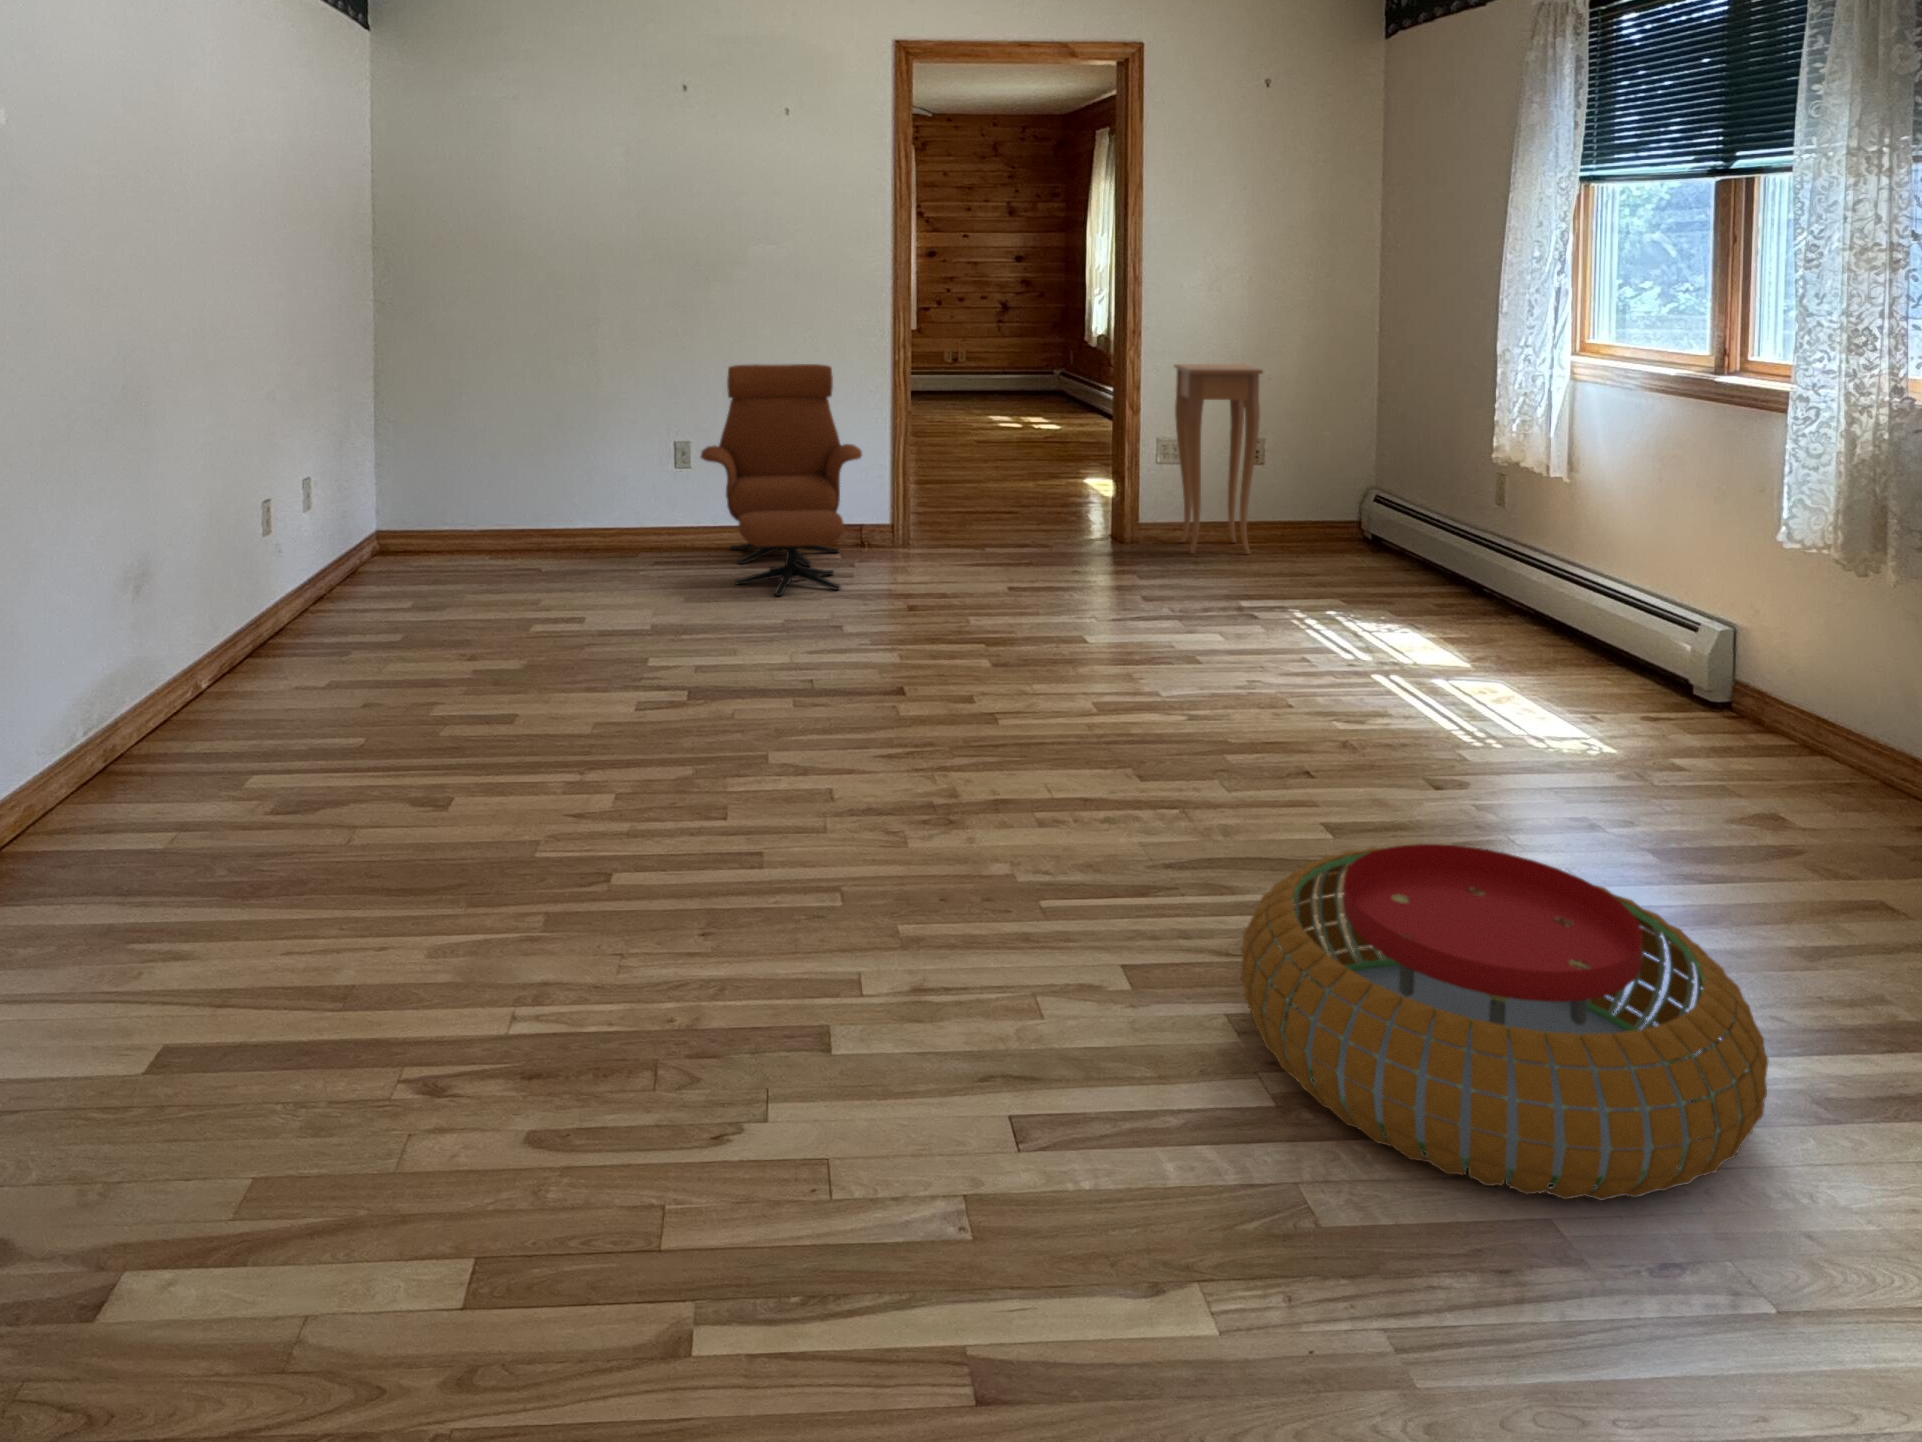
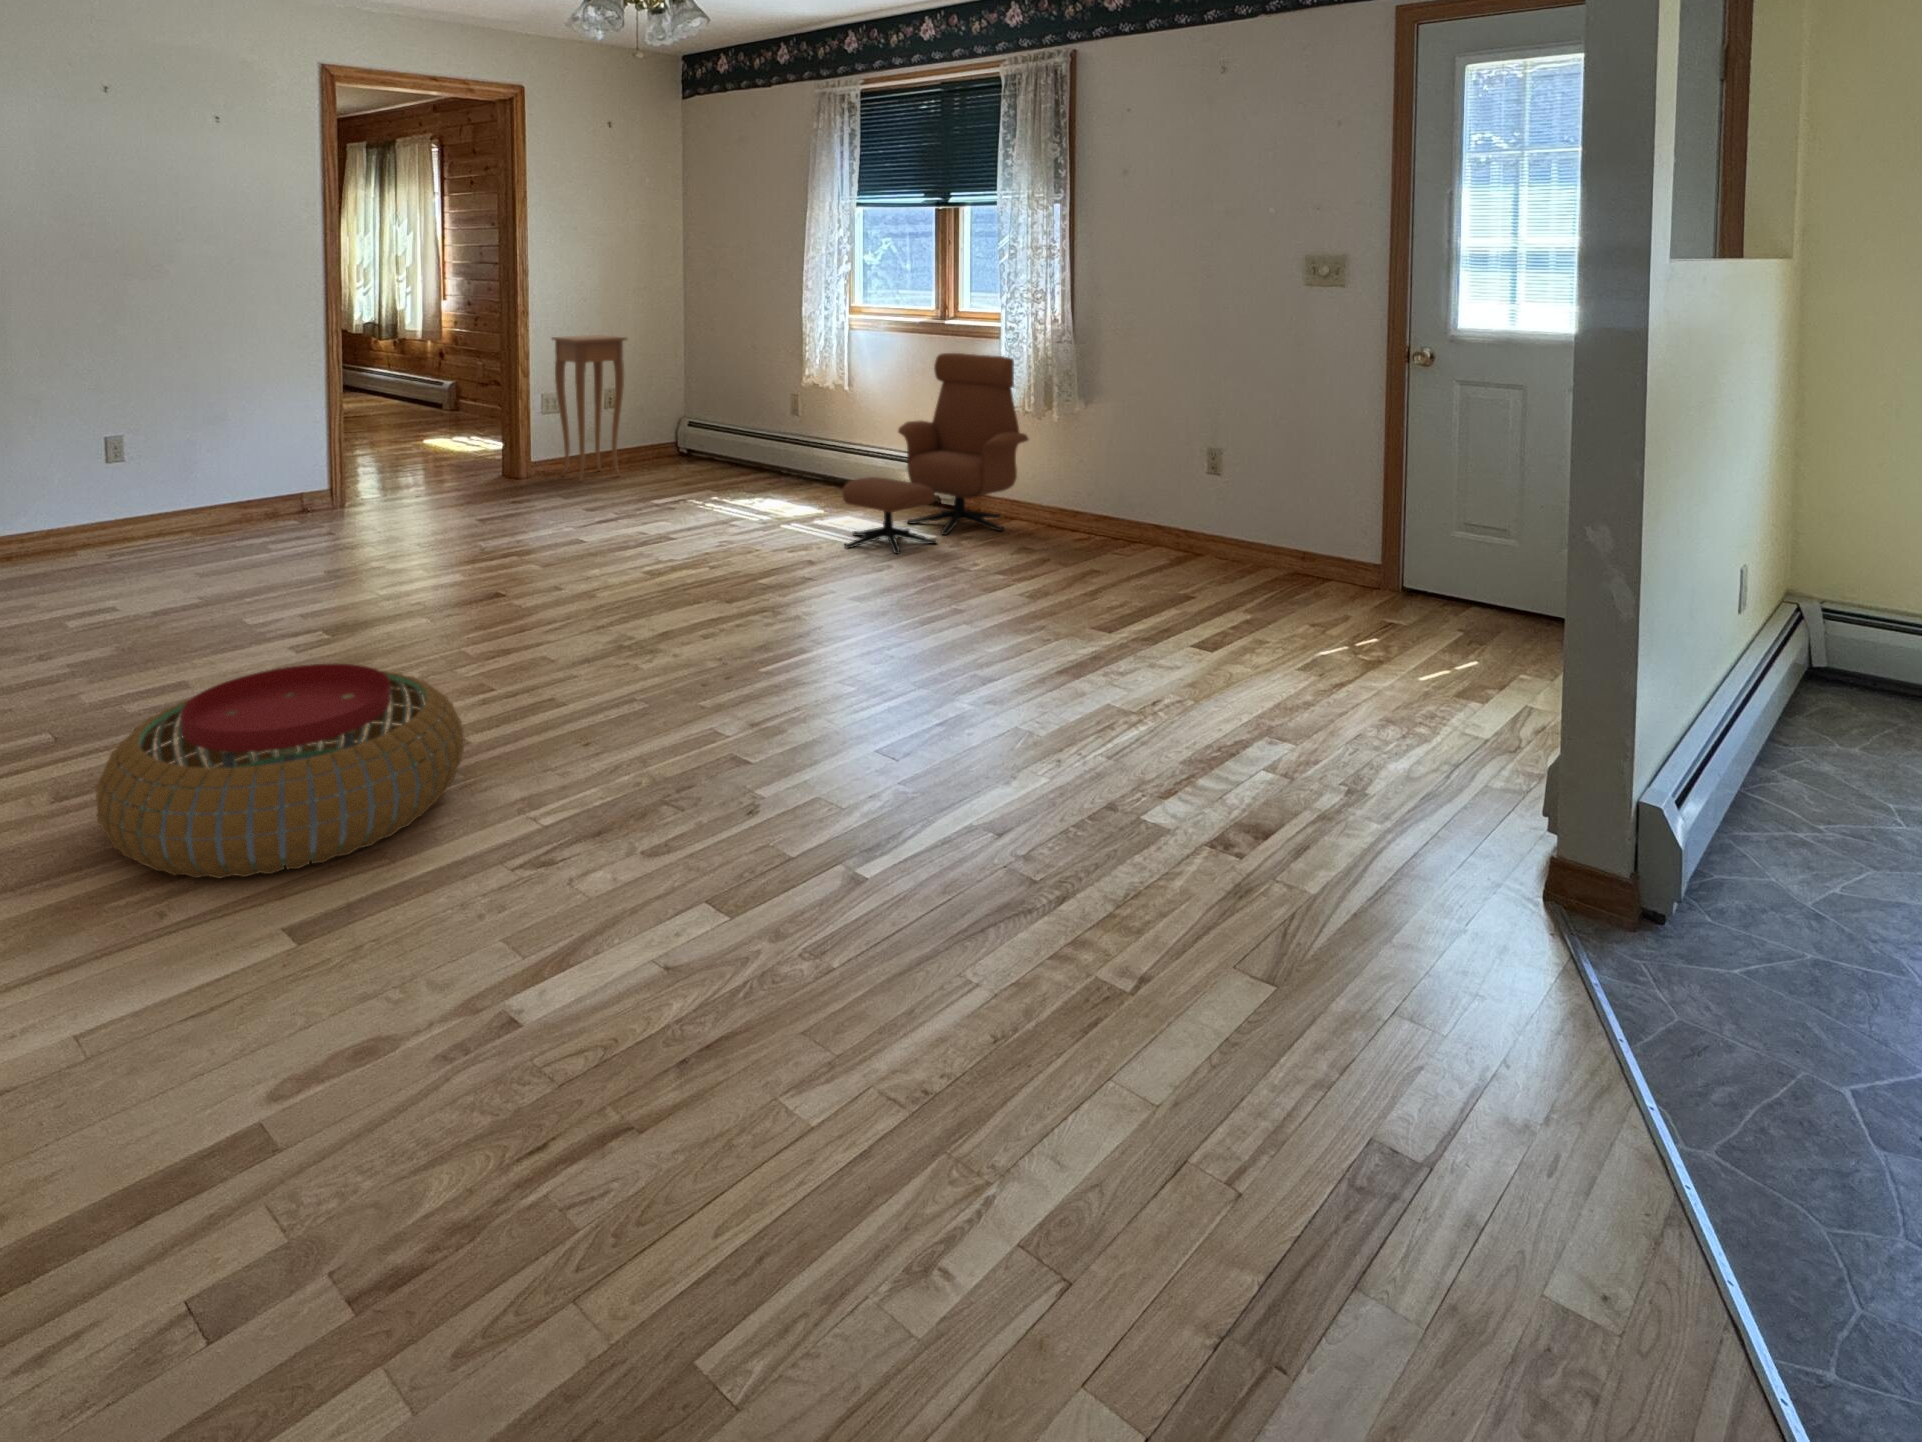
lounge chair: present [701,364,862,596] -> present [843,353,1028,554]
pouf: present [1241,844,1768,1200] -> present [96,664,464,878]

